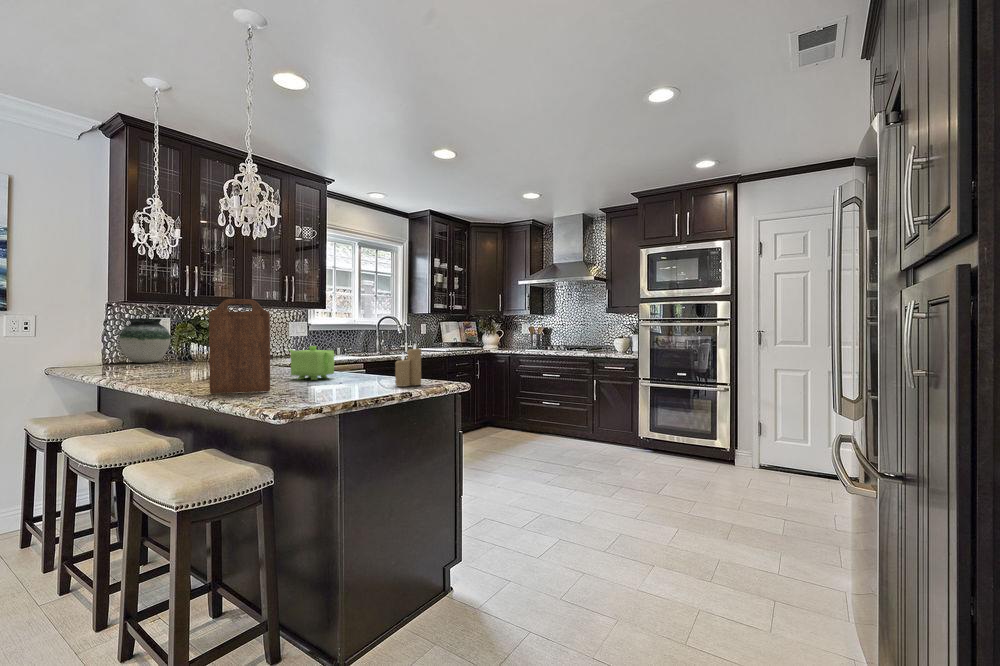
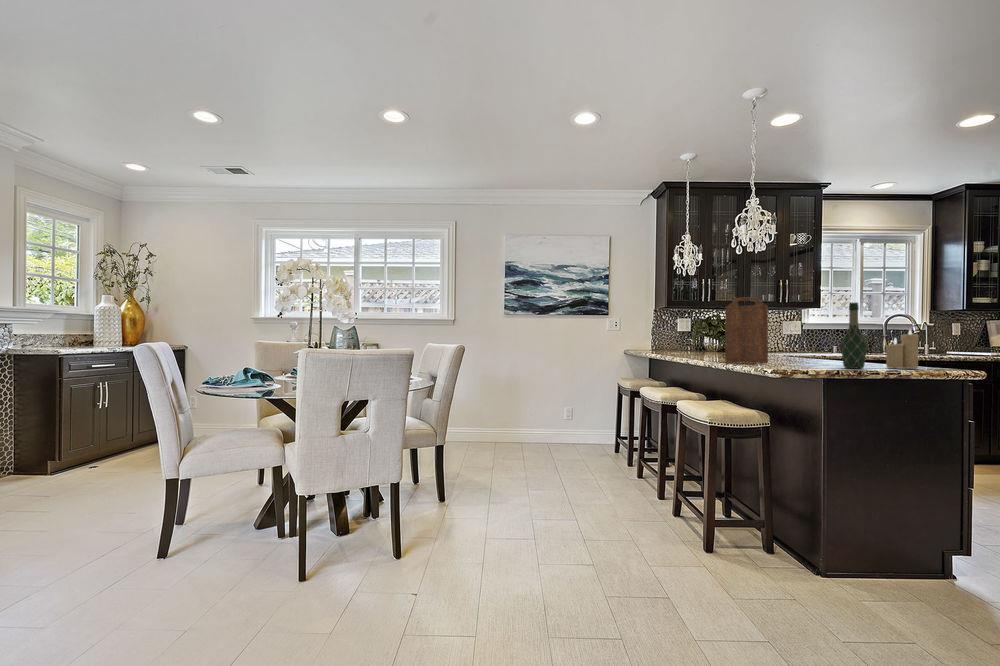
wine bottle: none [355,314,380,392] -> present [841,302,867,368]
vase: present [119,318,171,363] -> none [661,319,692,350]
teapot: present [289,346,334,380] -> none [782,334,825,361]

